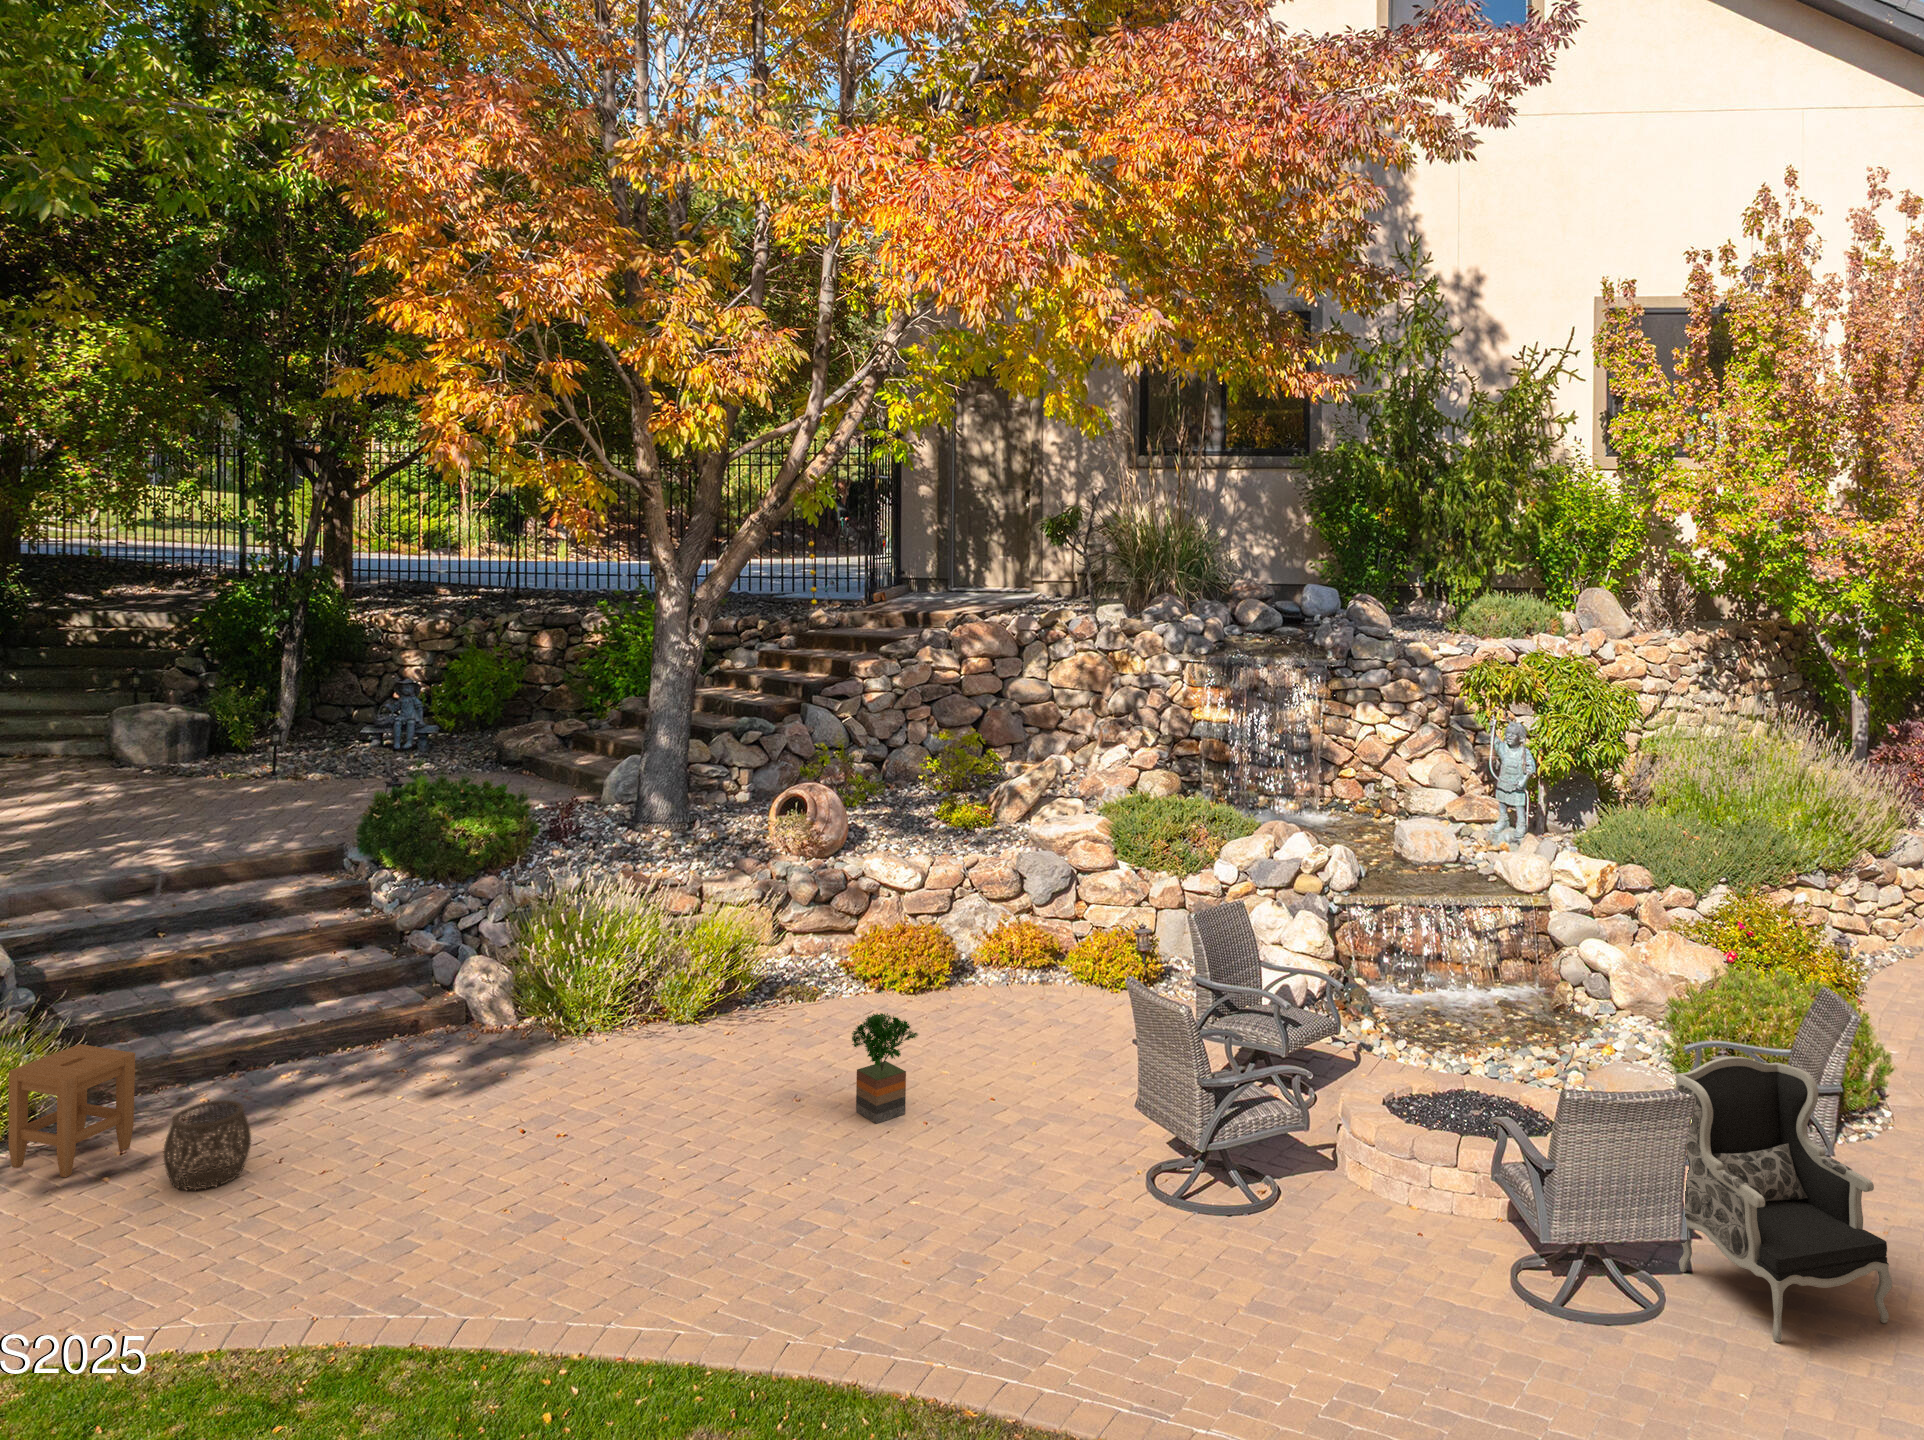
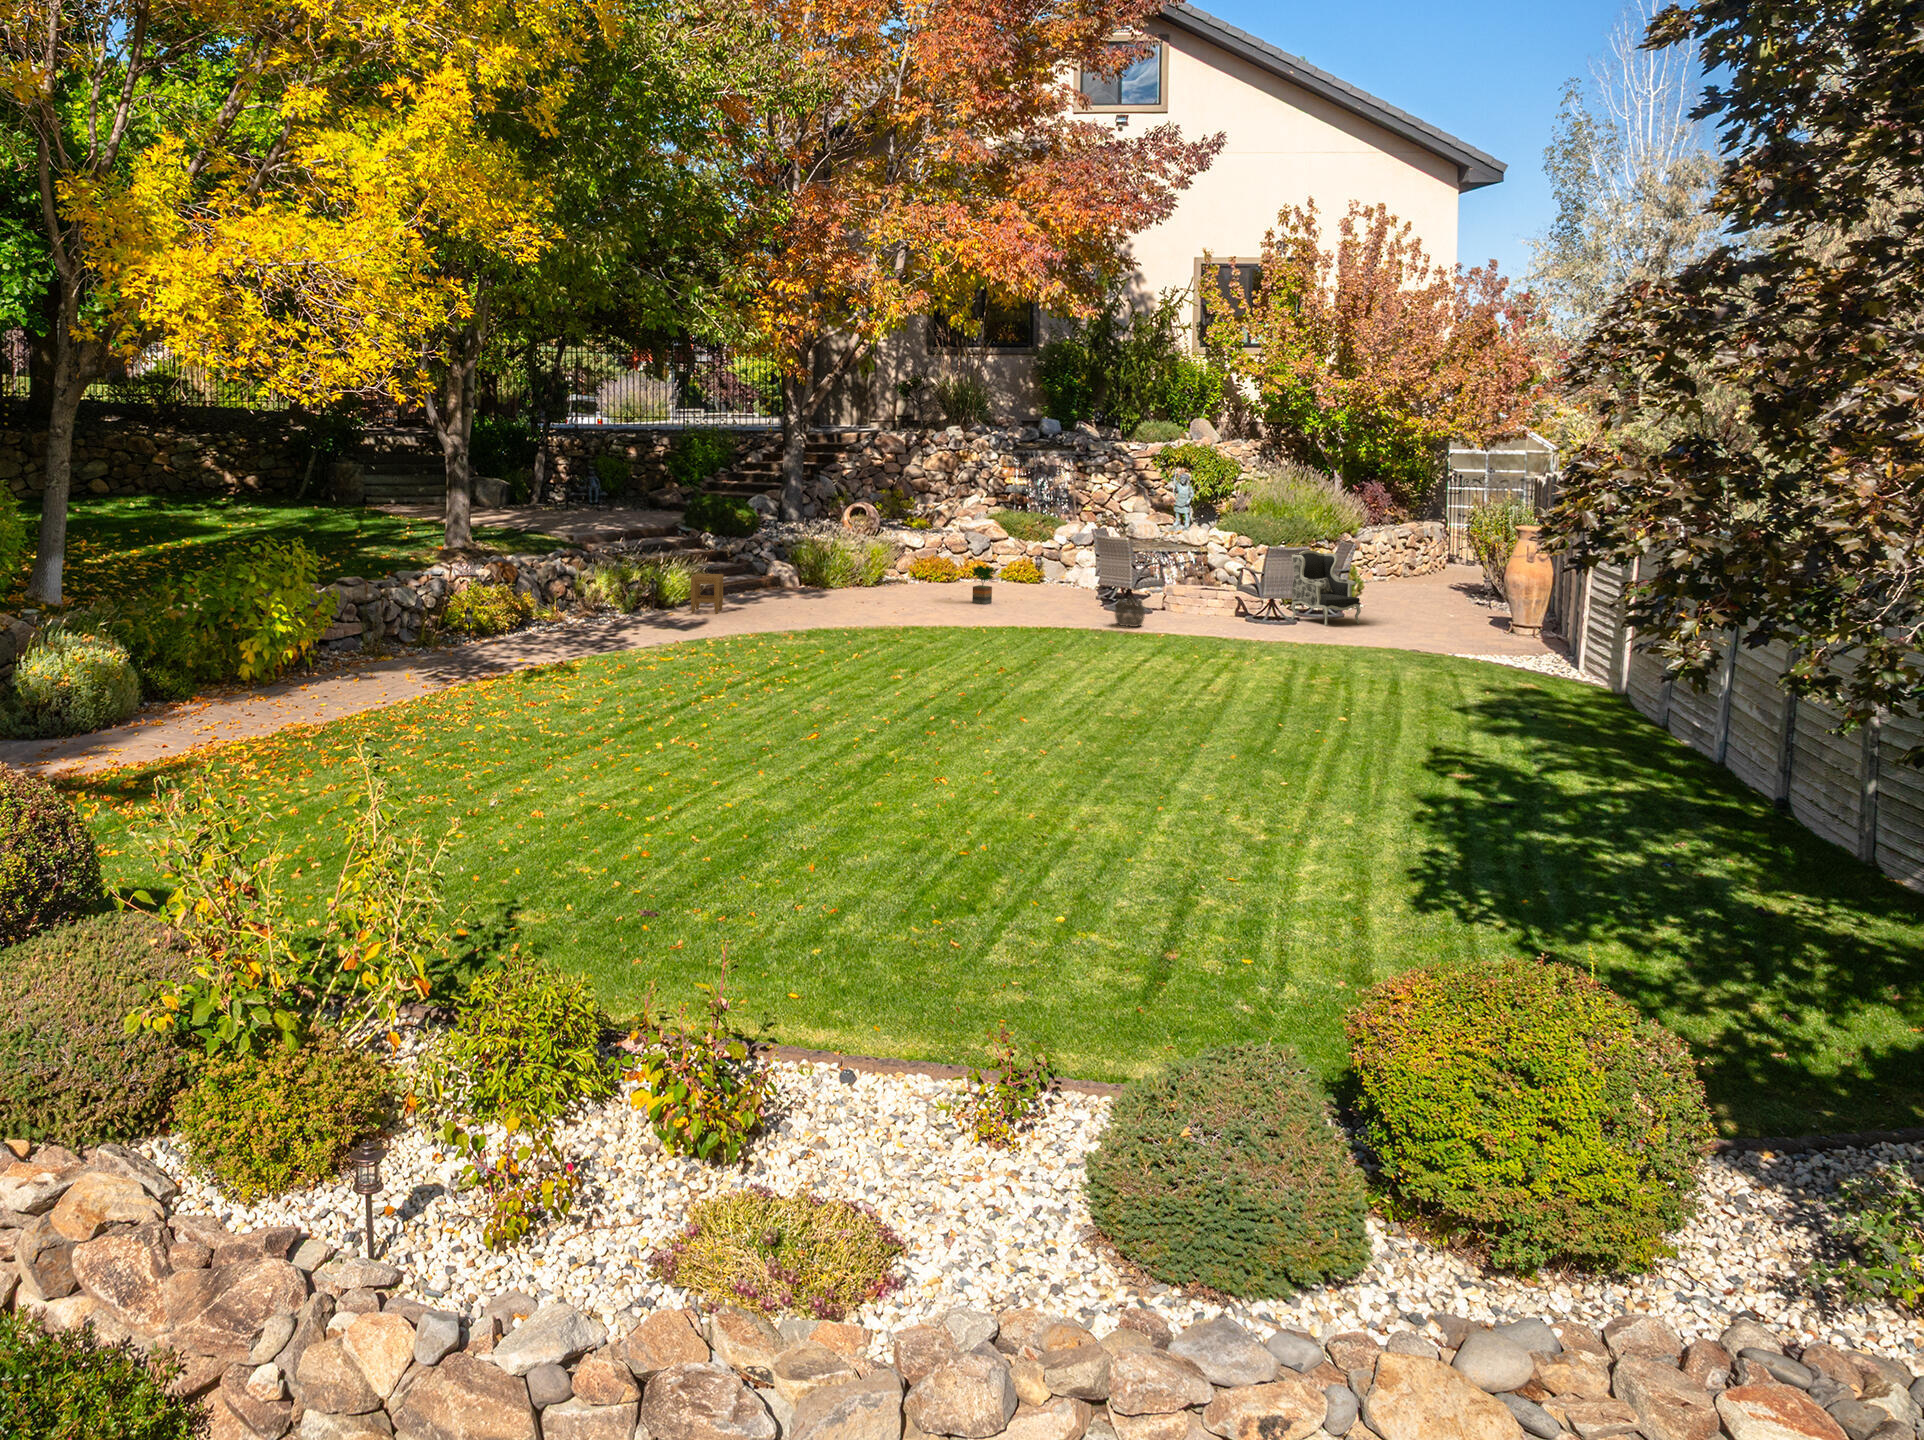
woven basket: present [163,1100,251,1190] -> present [1115,599,1145,627]

